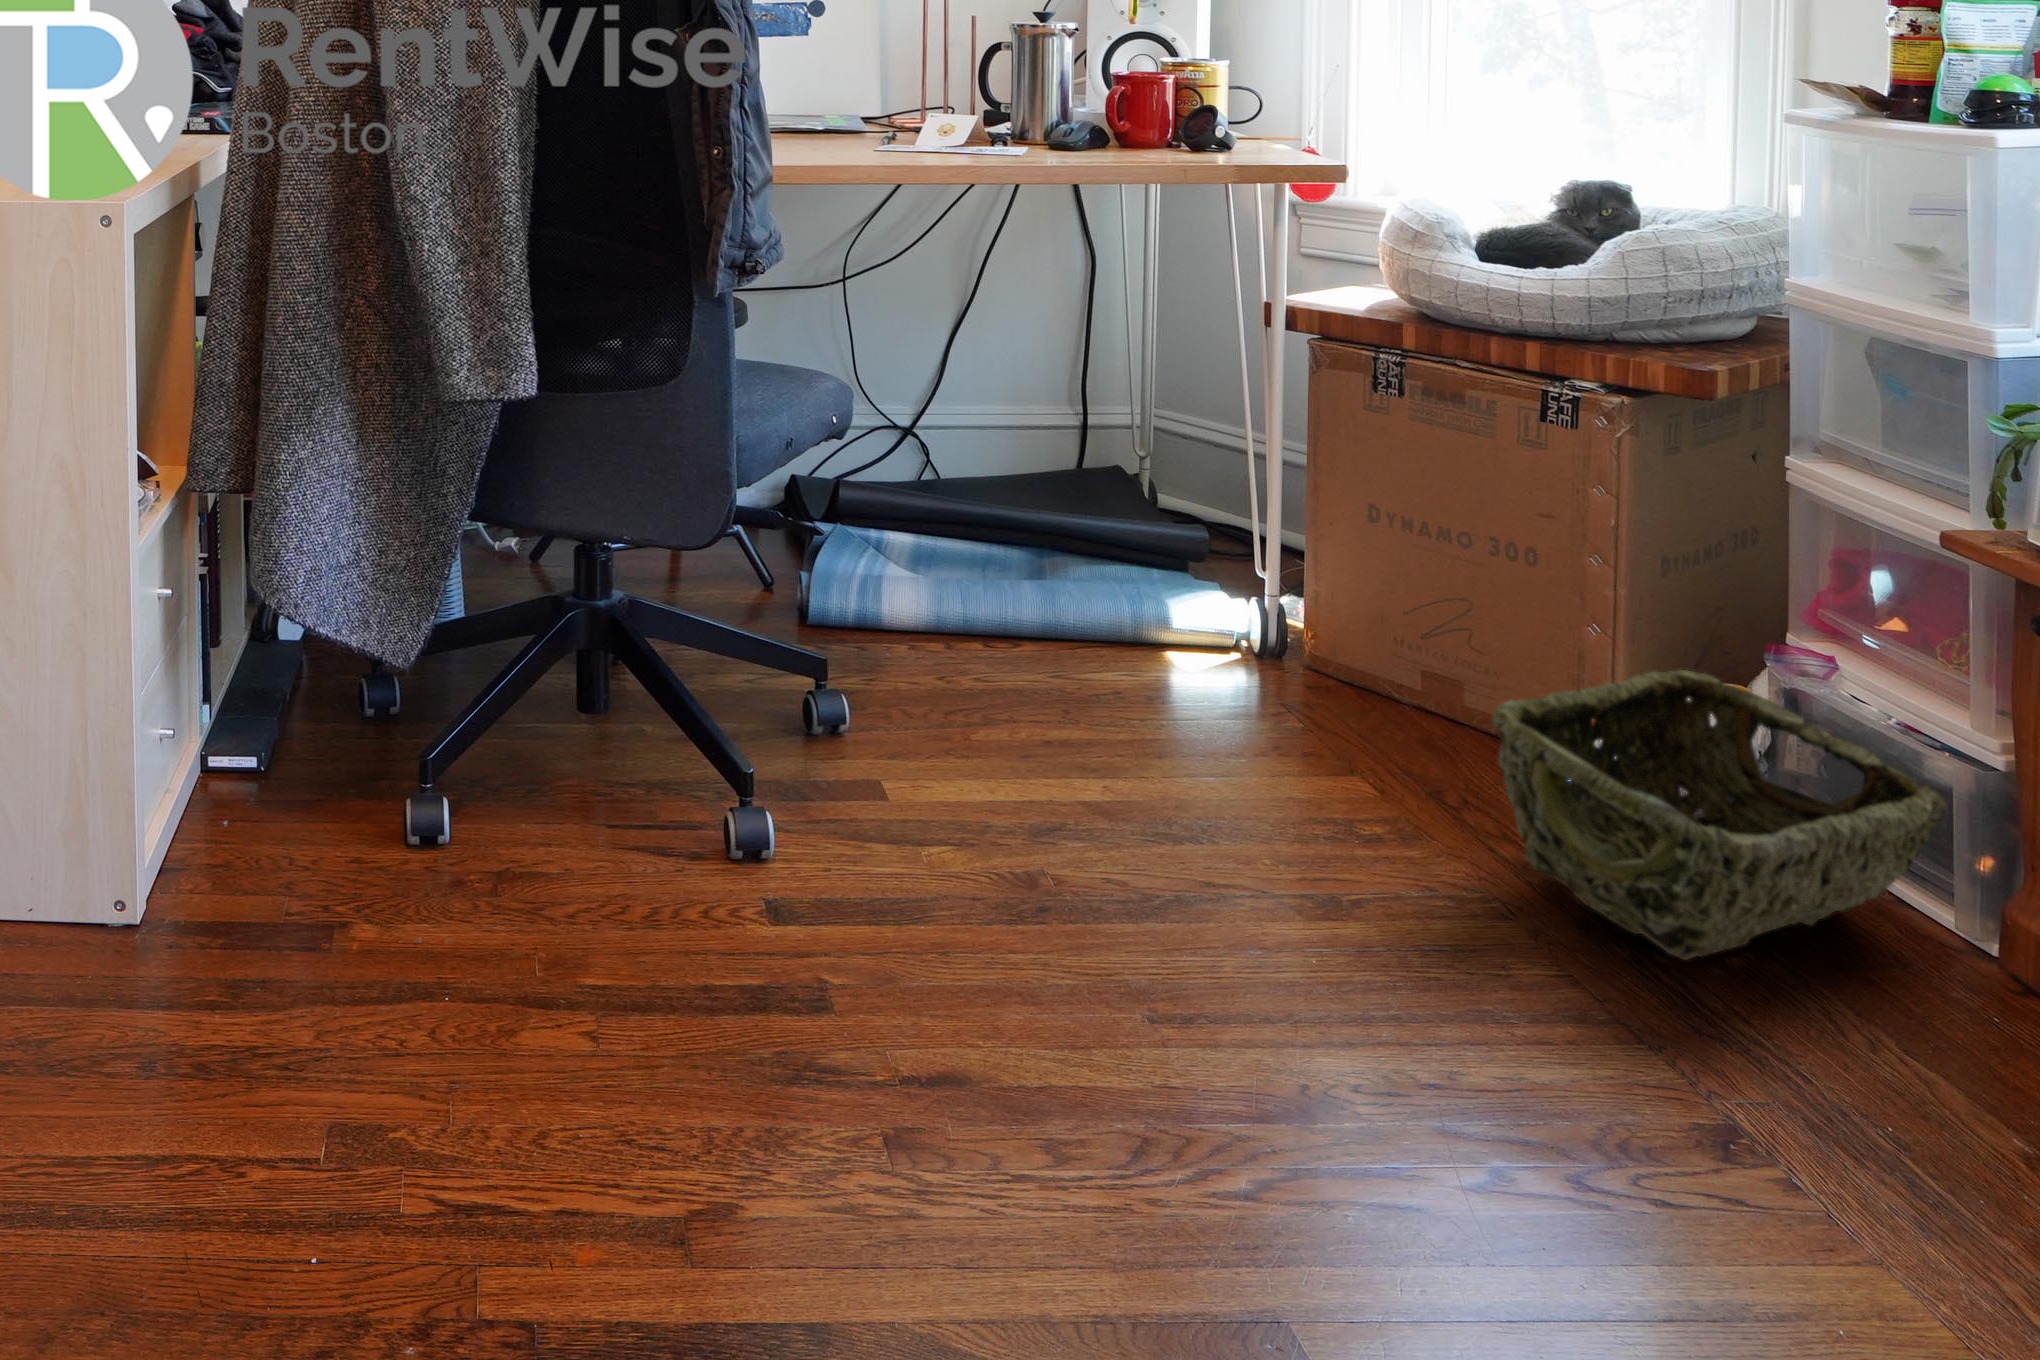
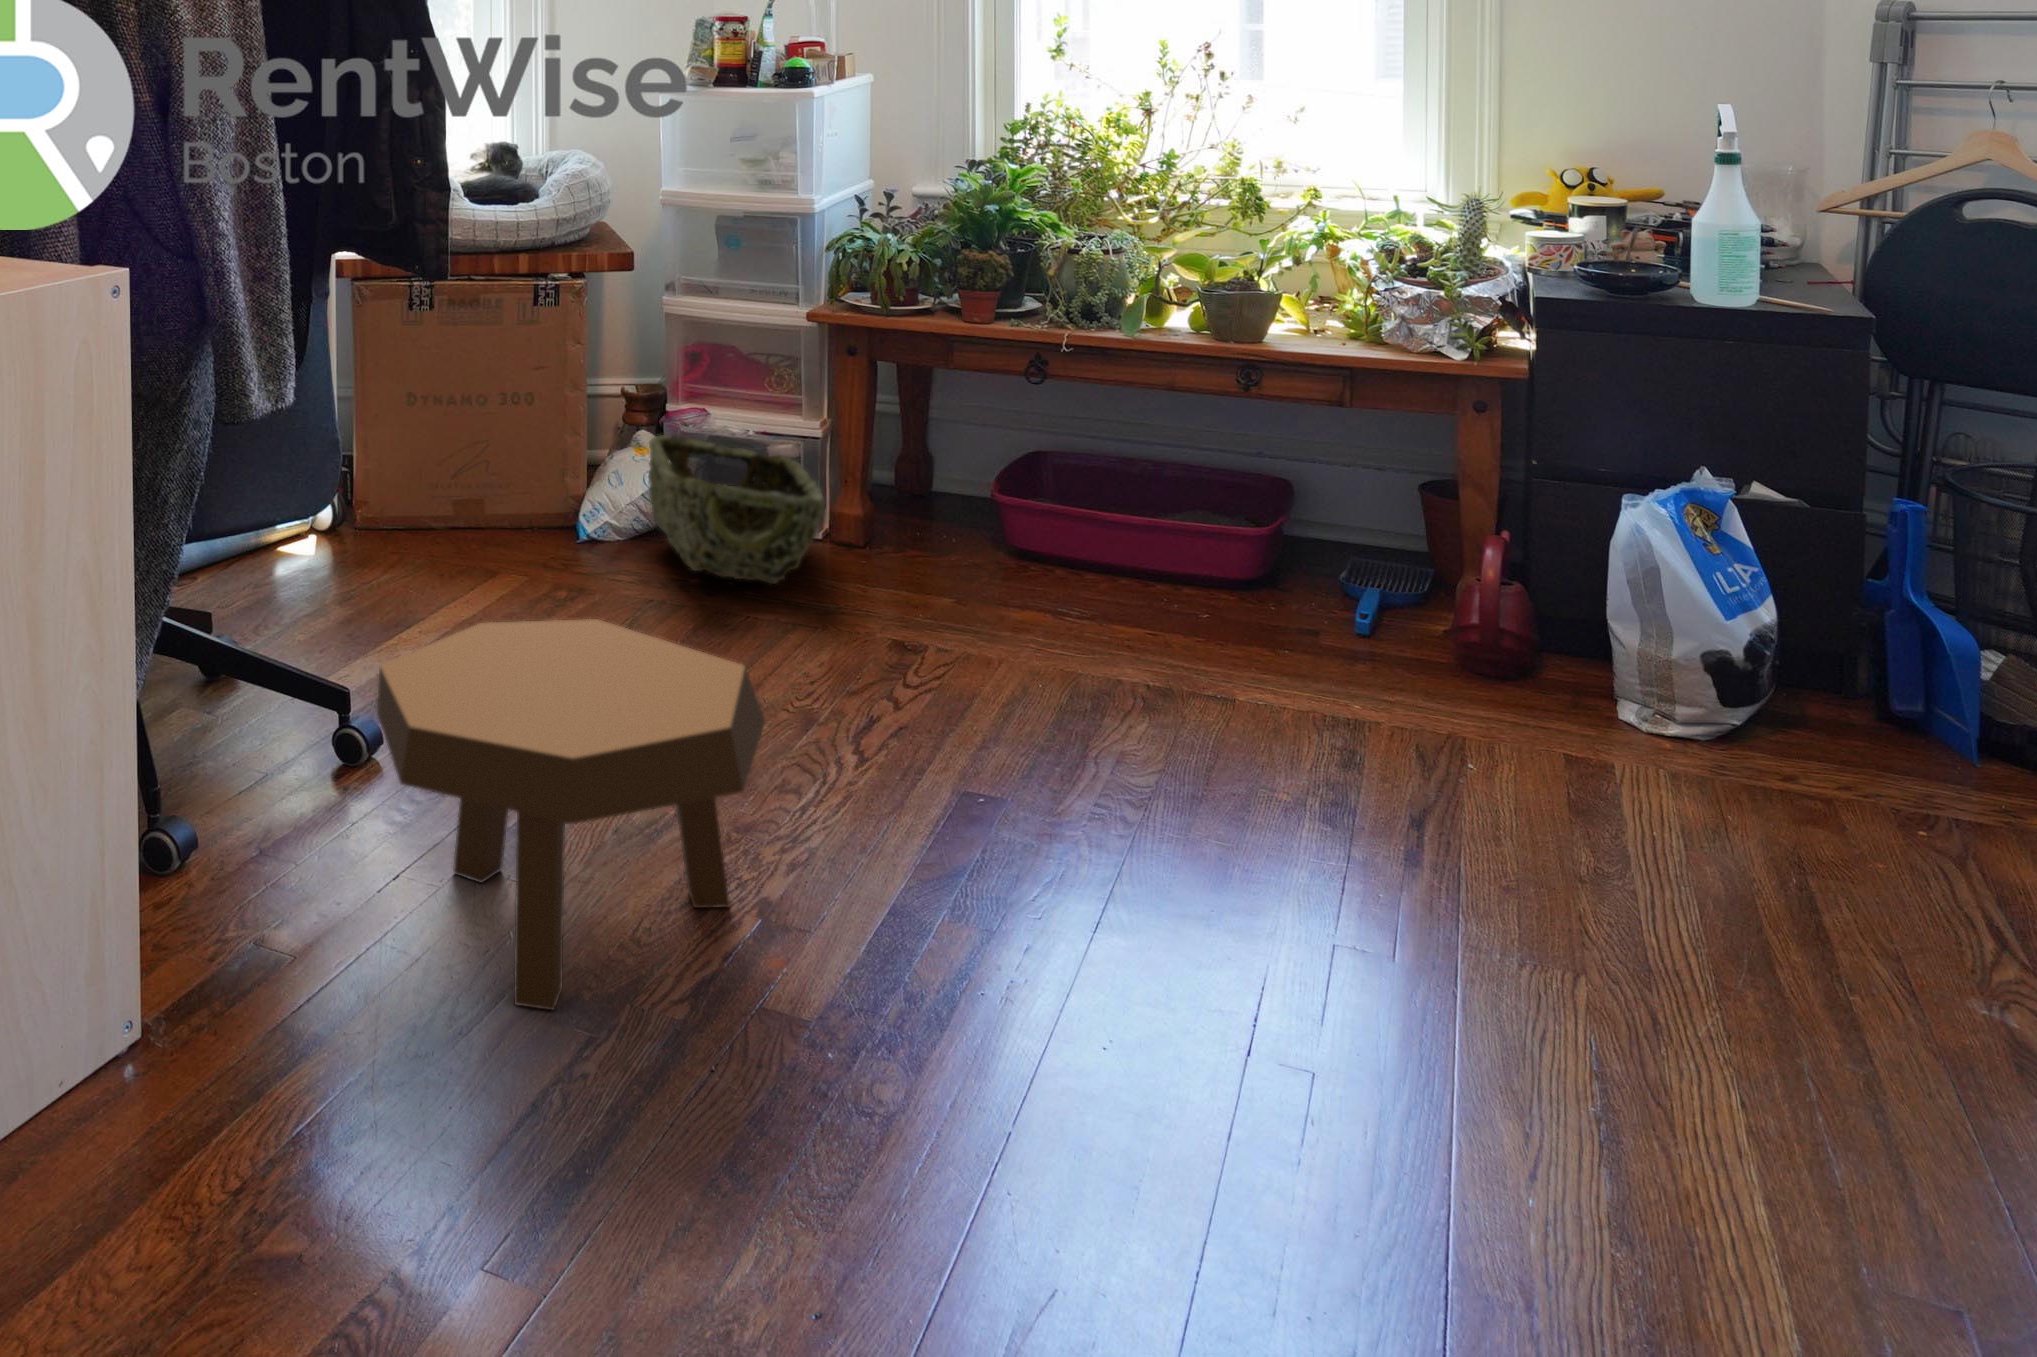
footstool: none [279,678,749,1157] -> present [377,619,765,1010]

